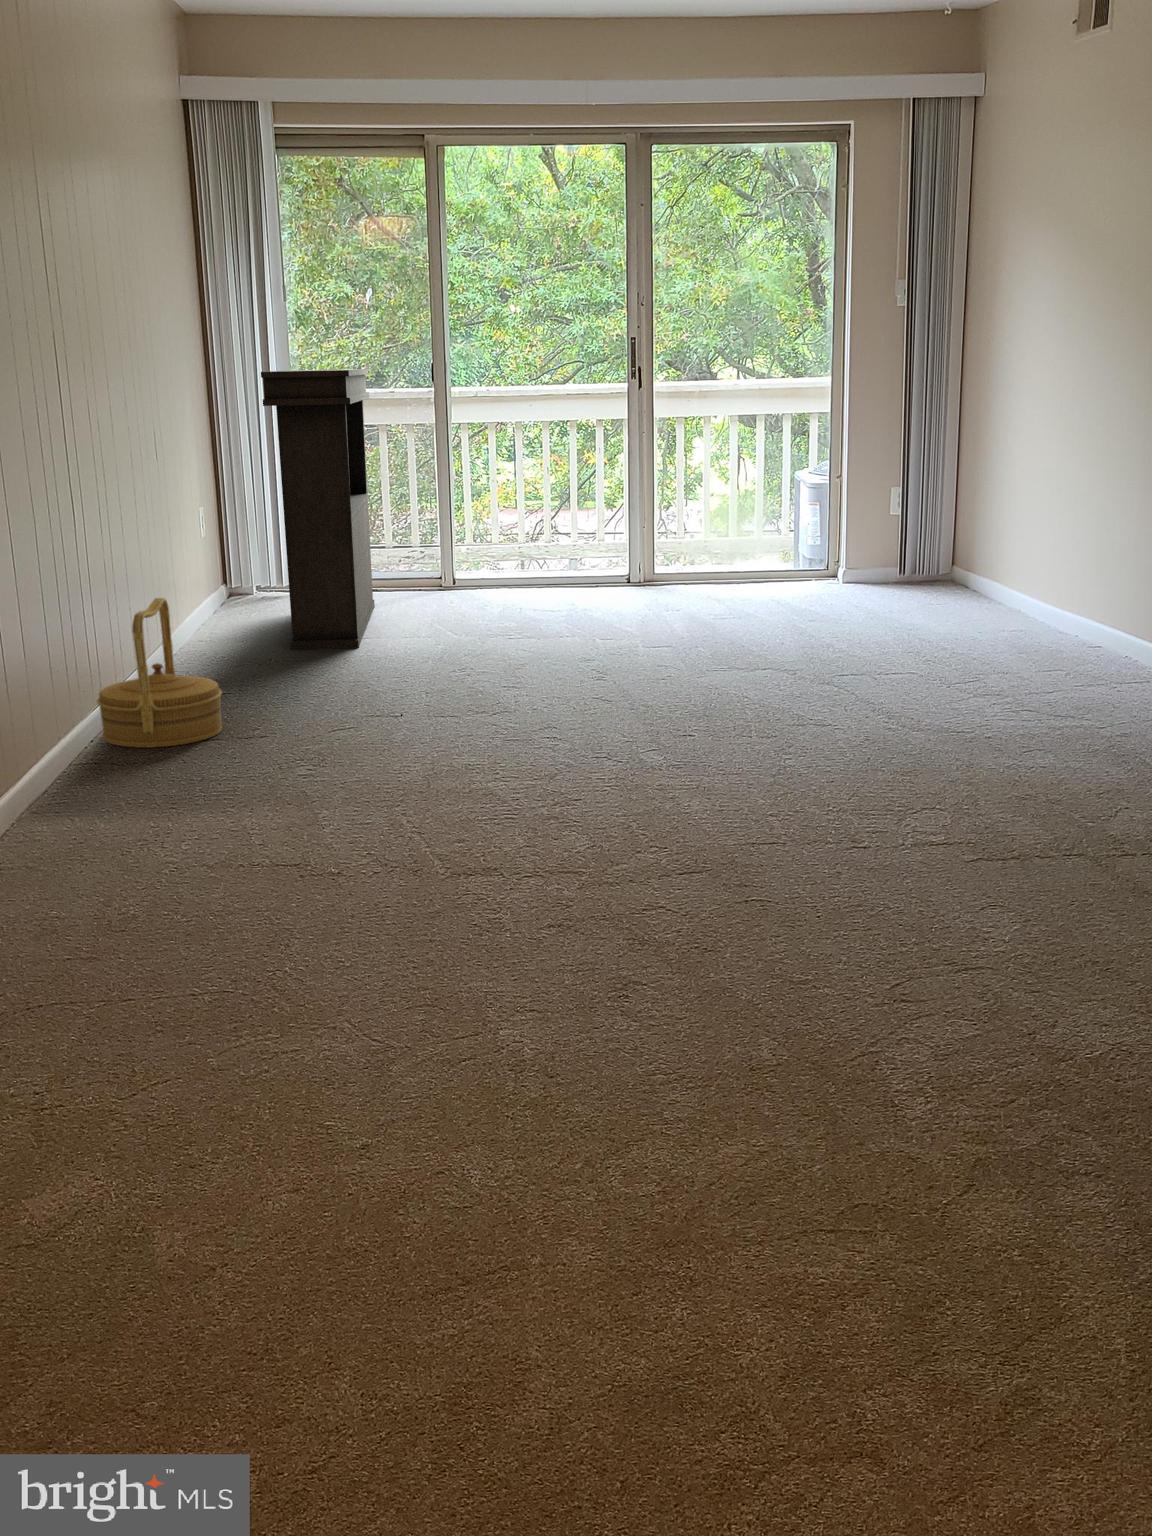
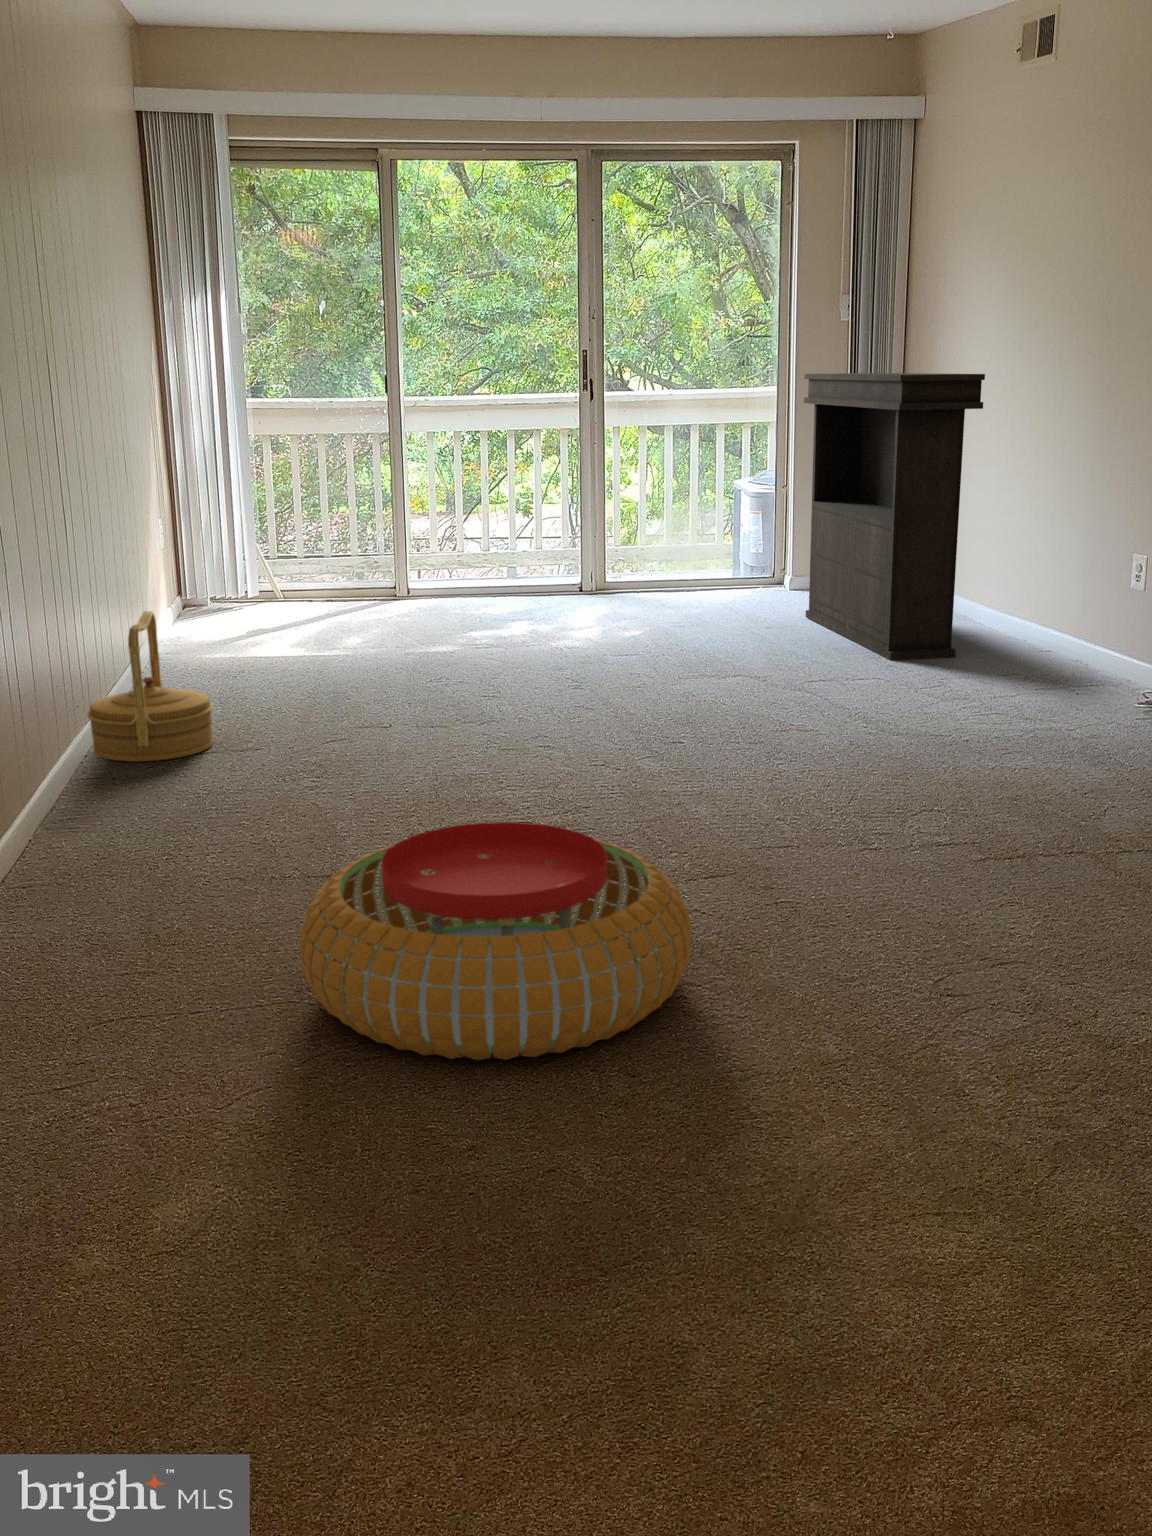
console table: present [261,369,375,650] -> present [804,373,985,660]
pouf: none [229,813,634,1056] -> present [299,822,692,1060]

